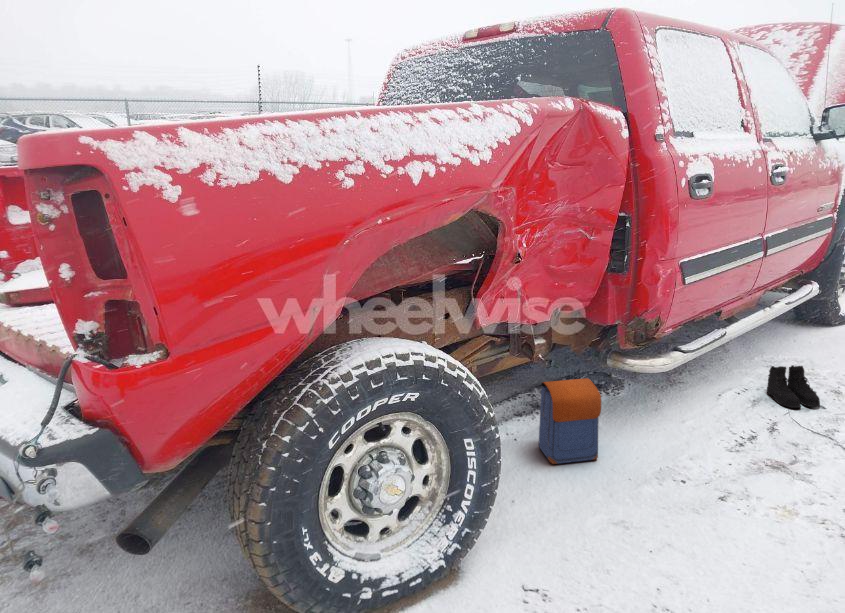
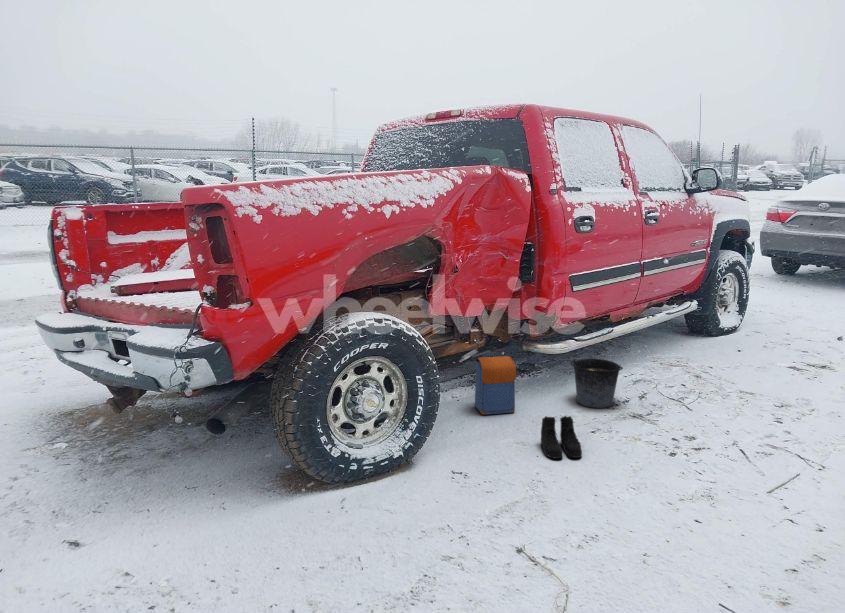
boots: present [767,365,820,408] -> present [541,416,582,458]
bucket: none [673,376,756,451] -> present [570,359,623,408]

